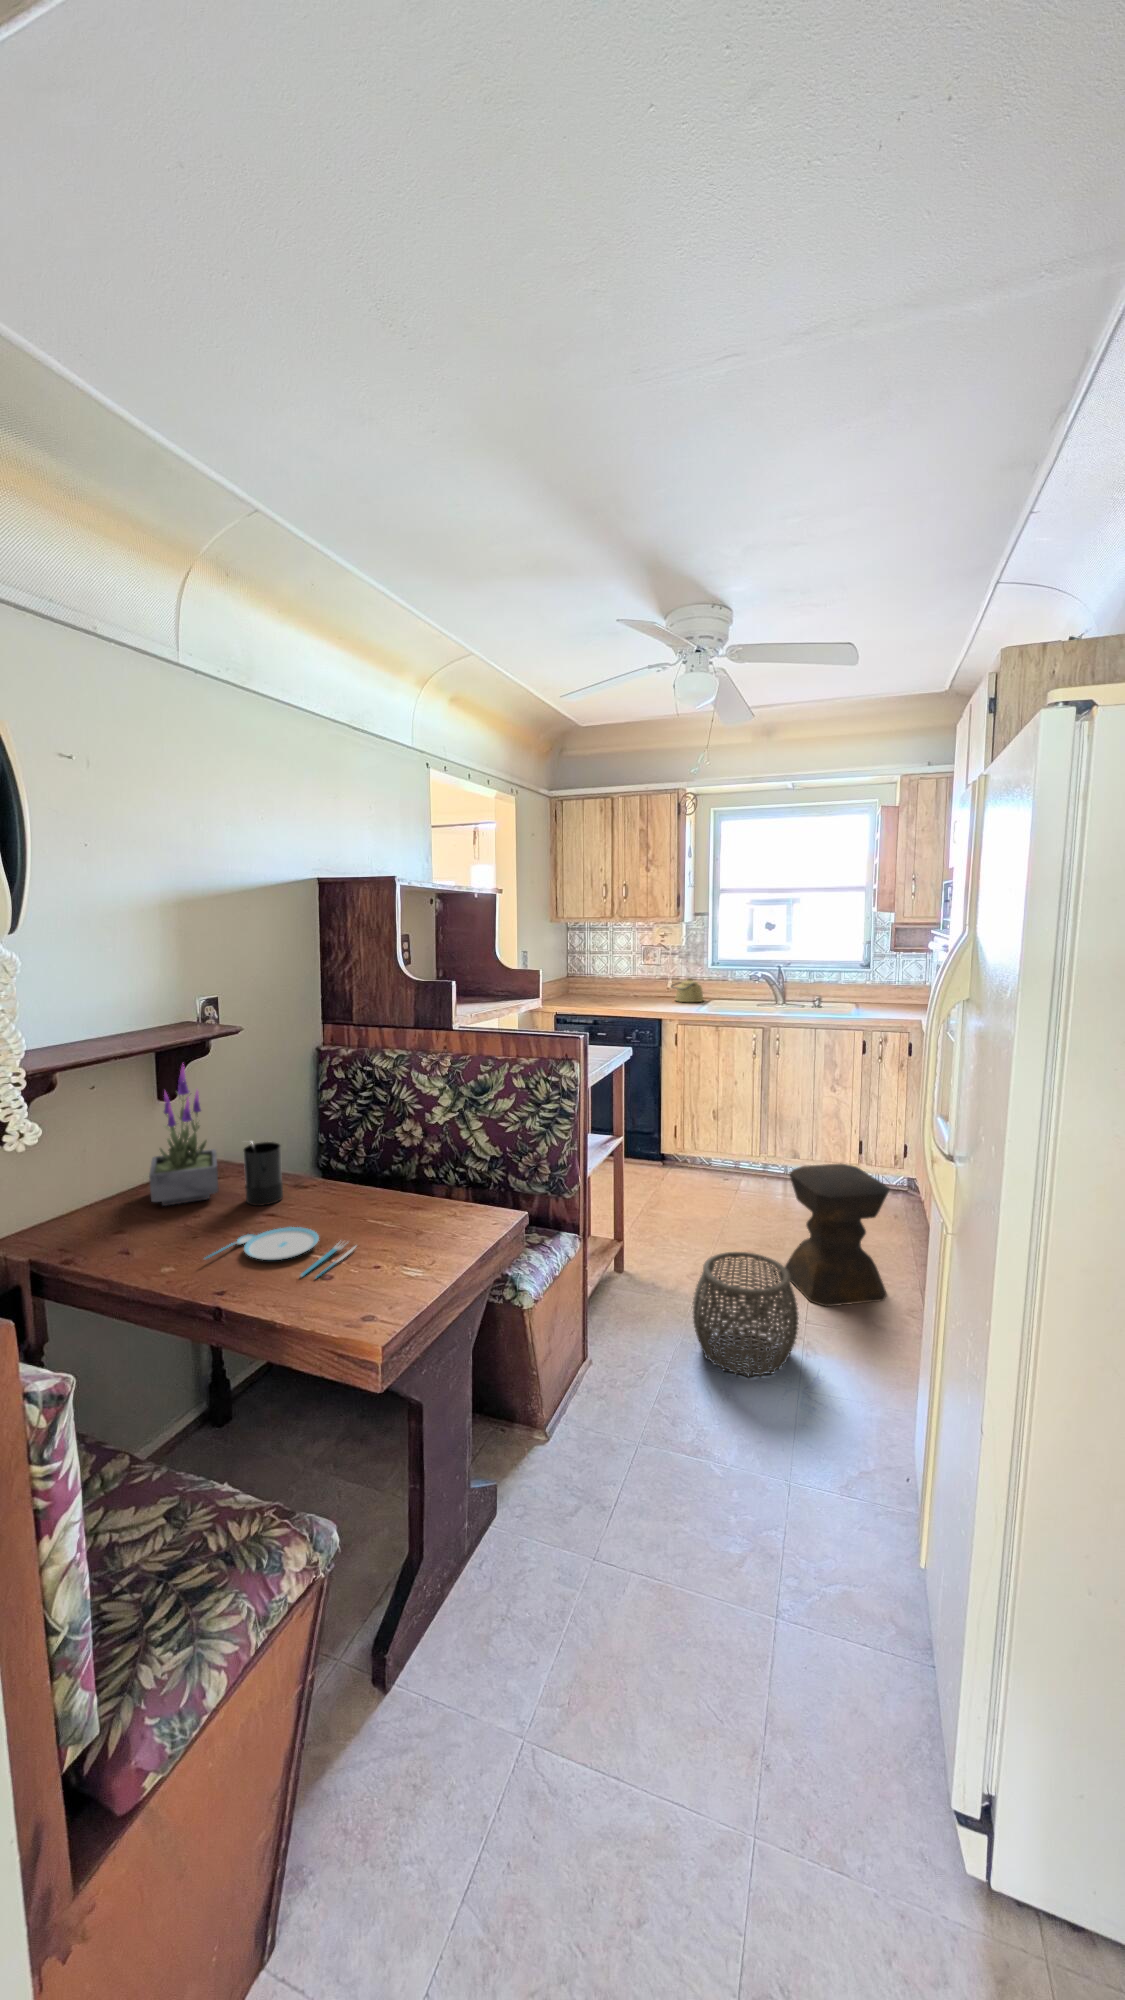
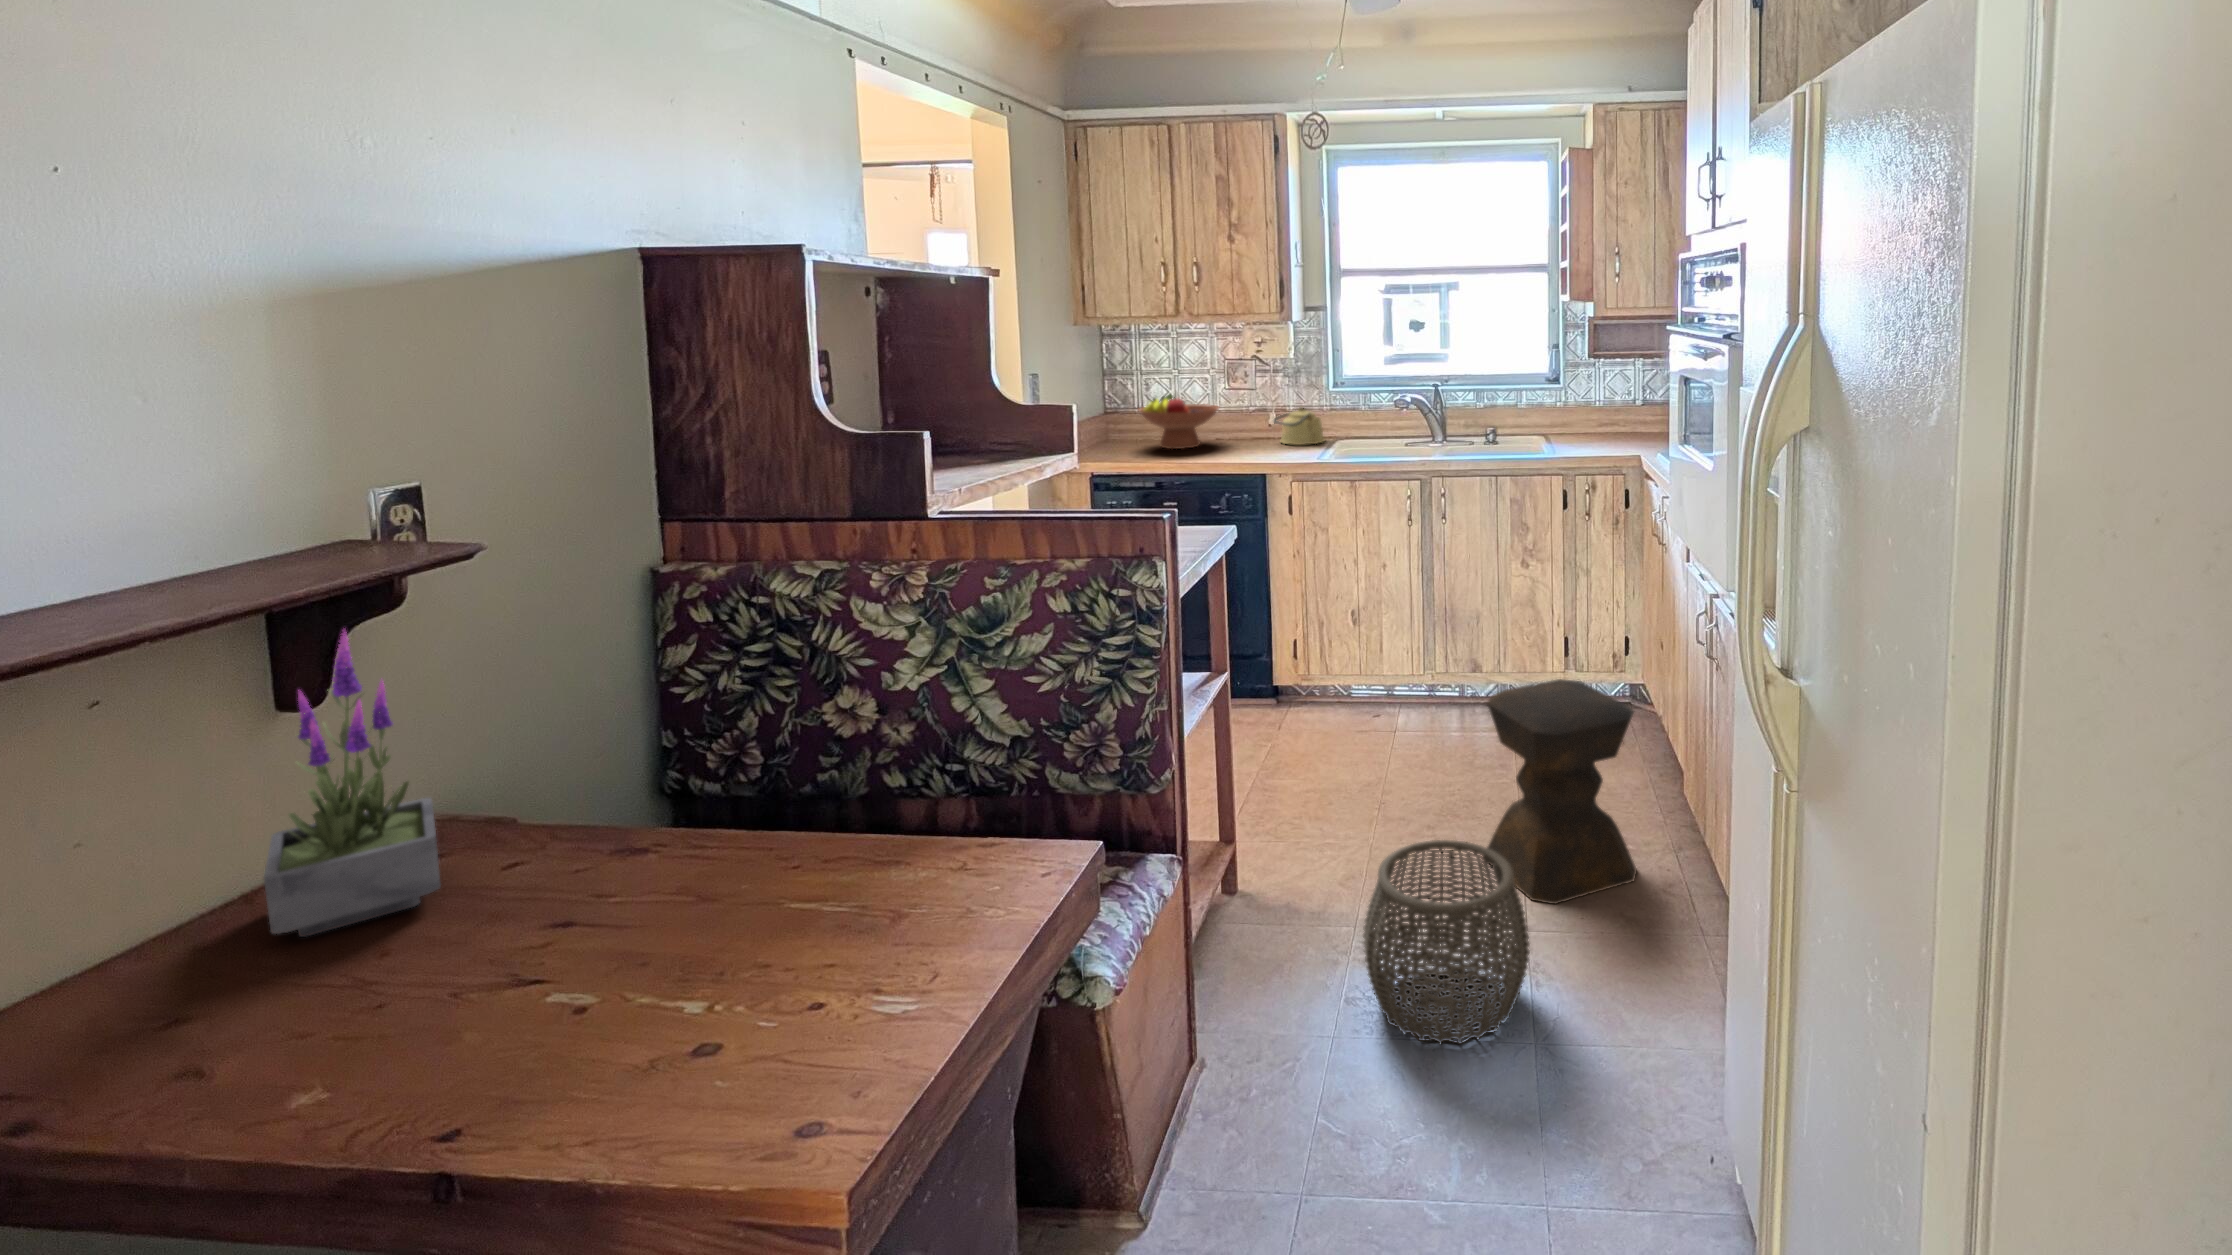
fruit bowl: none [587,967,638,1001] -> present [1139,395,1219,449]
candle: present [243,1142,283,1206] -> none [493,771,594,906]
plate: present [204,1227,356,1278] -> none [408,943,770,1057]

